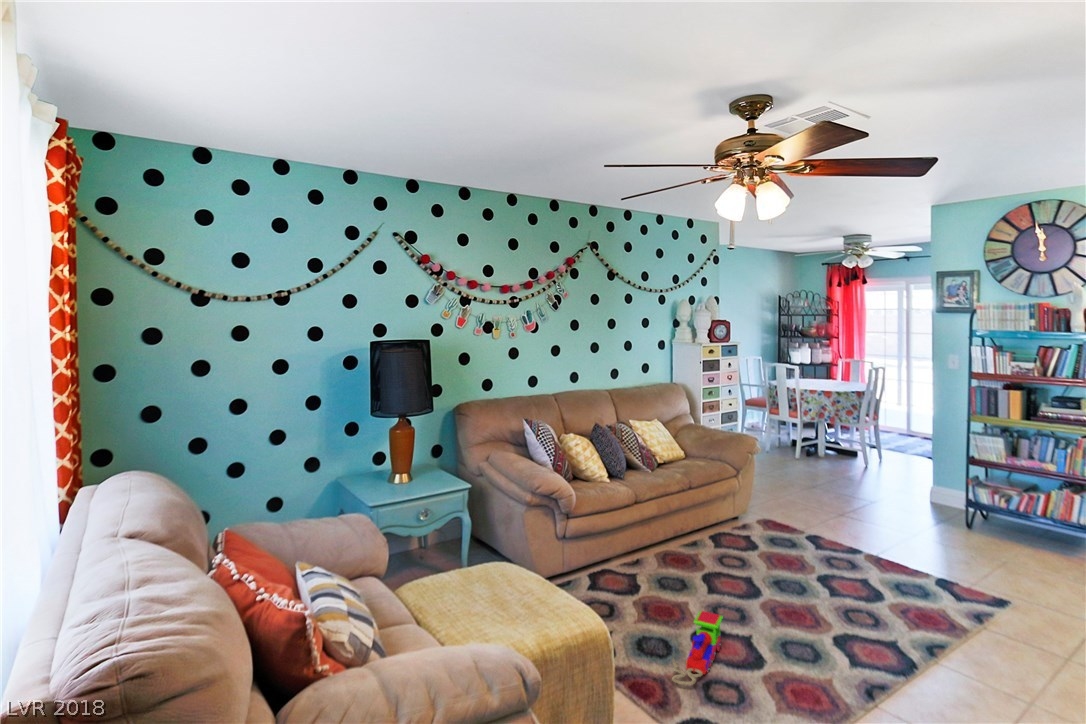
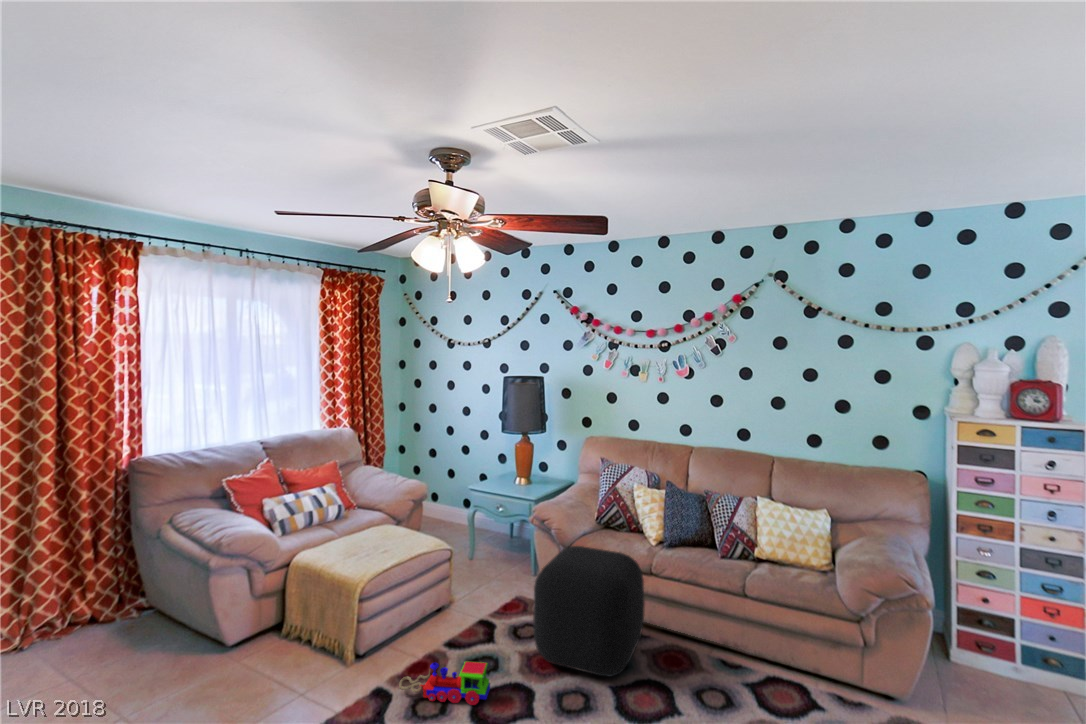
ottoman: none [598,487,708,602] -> present [533,546,645,676]

